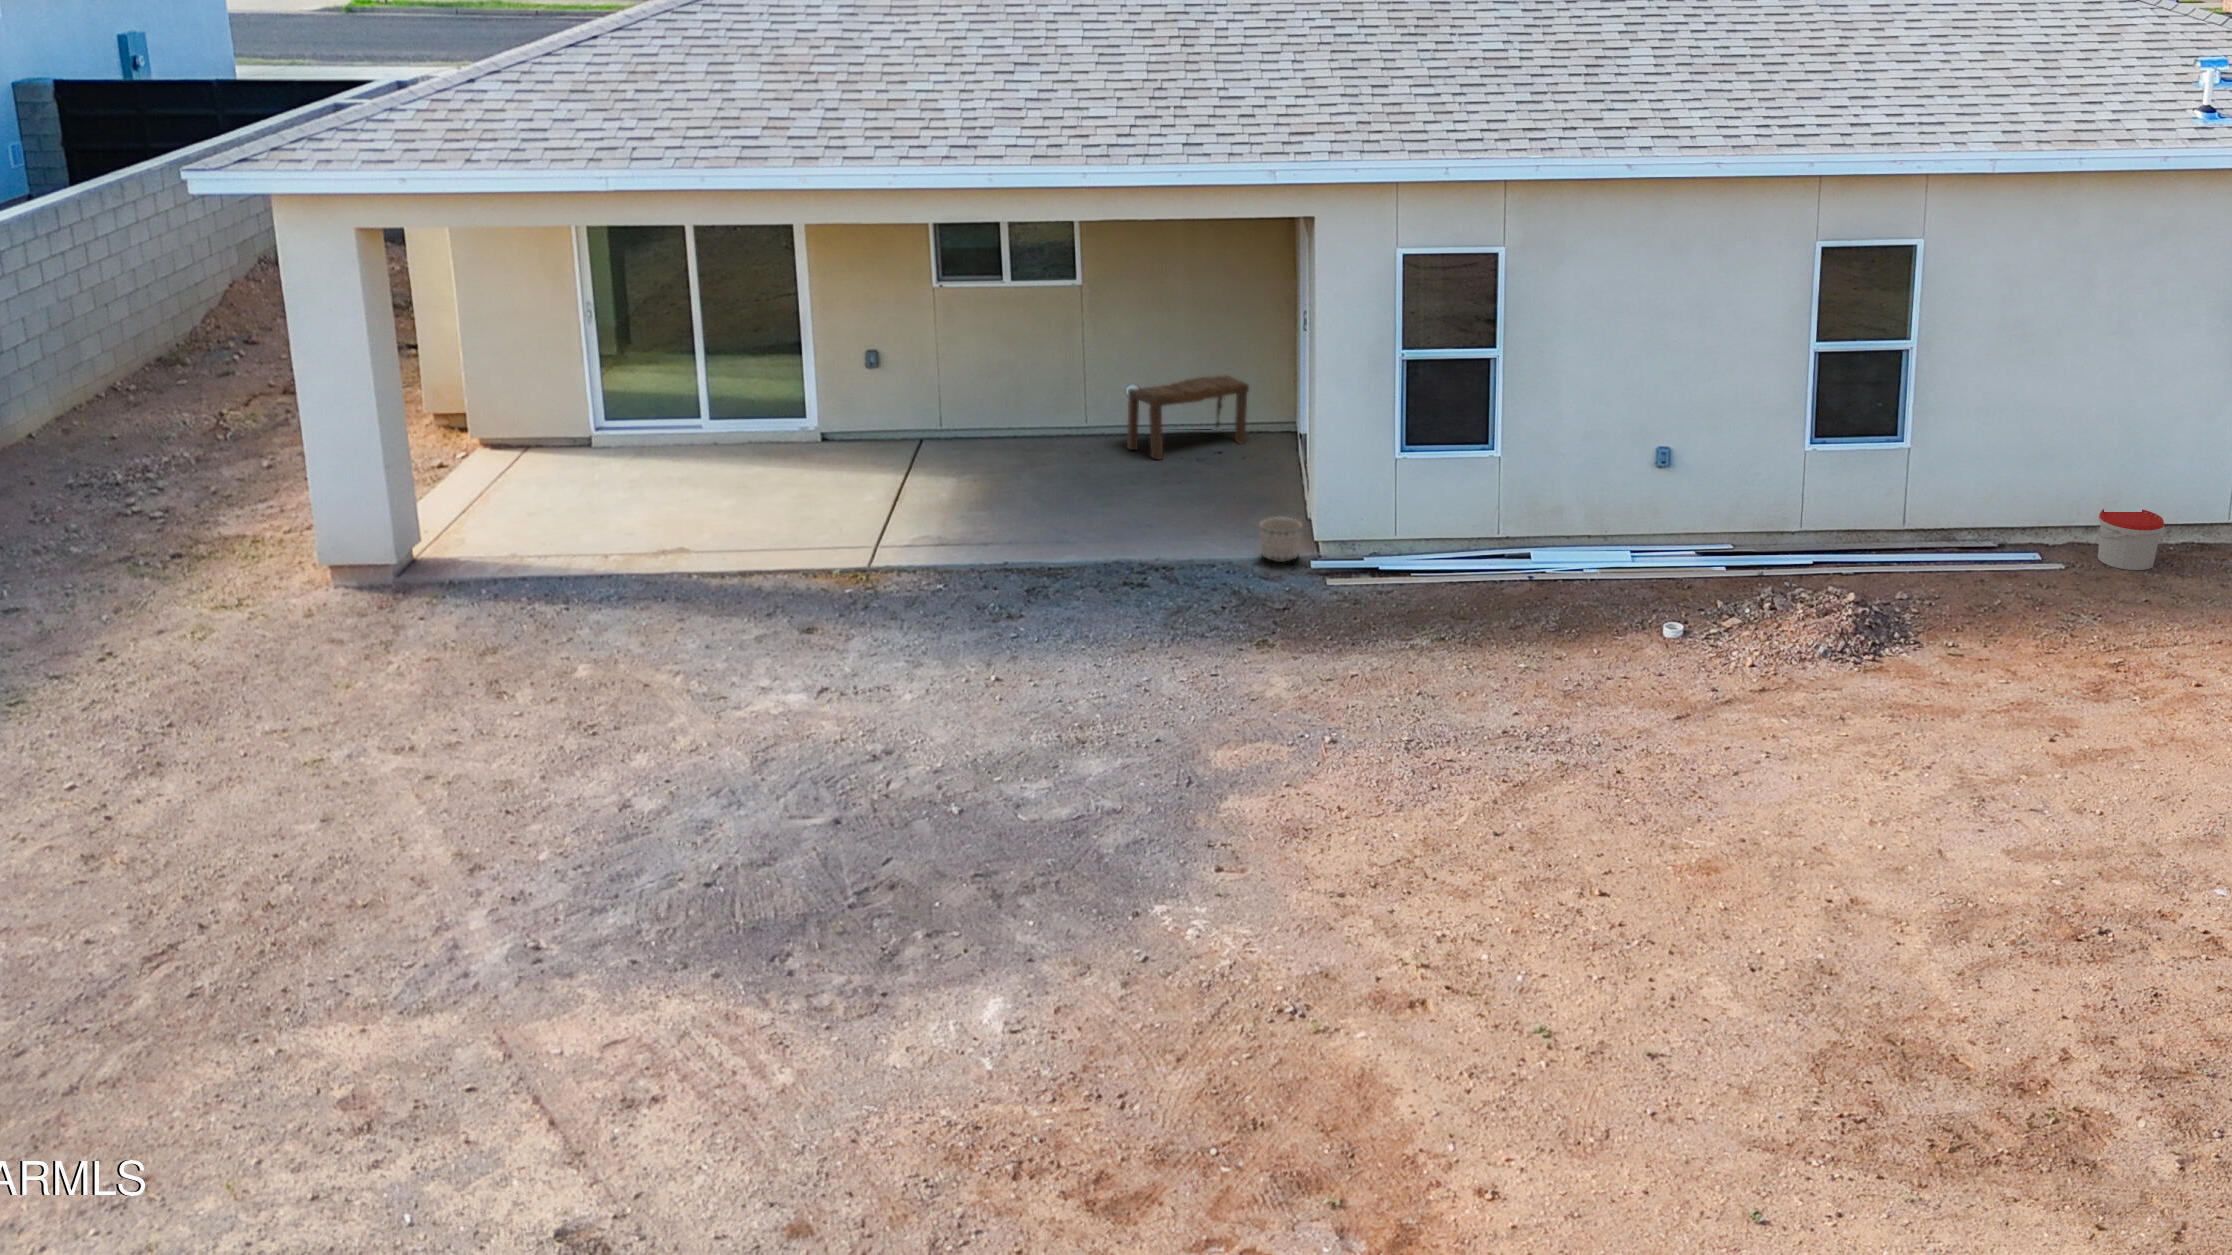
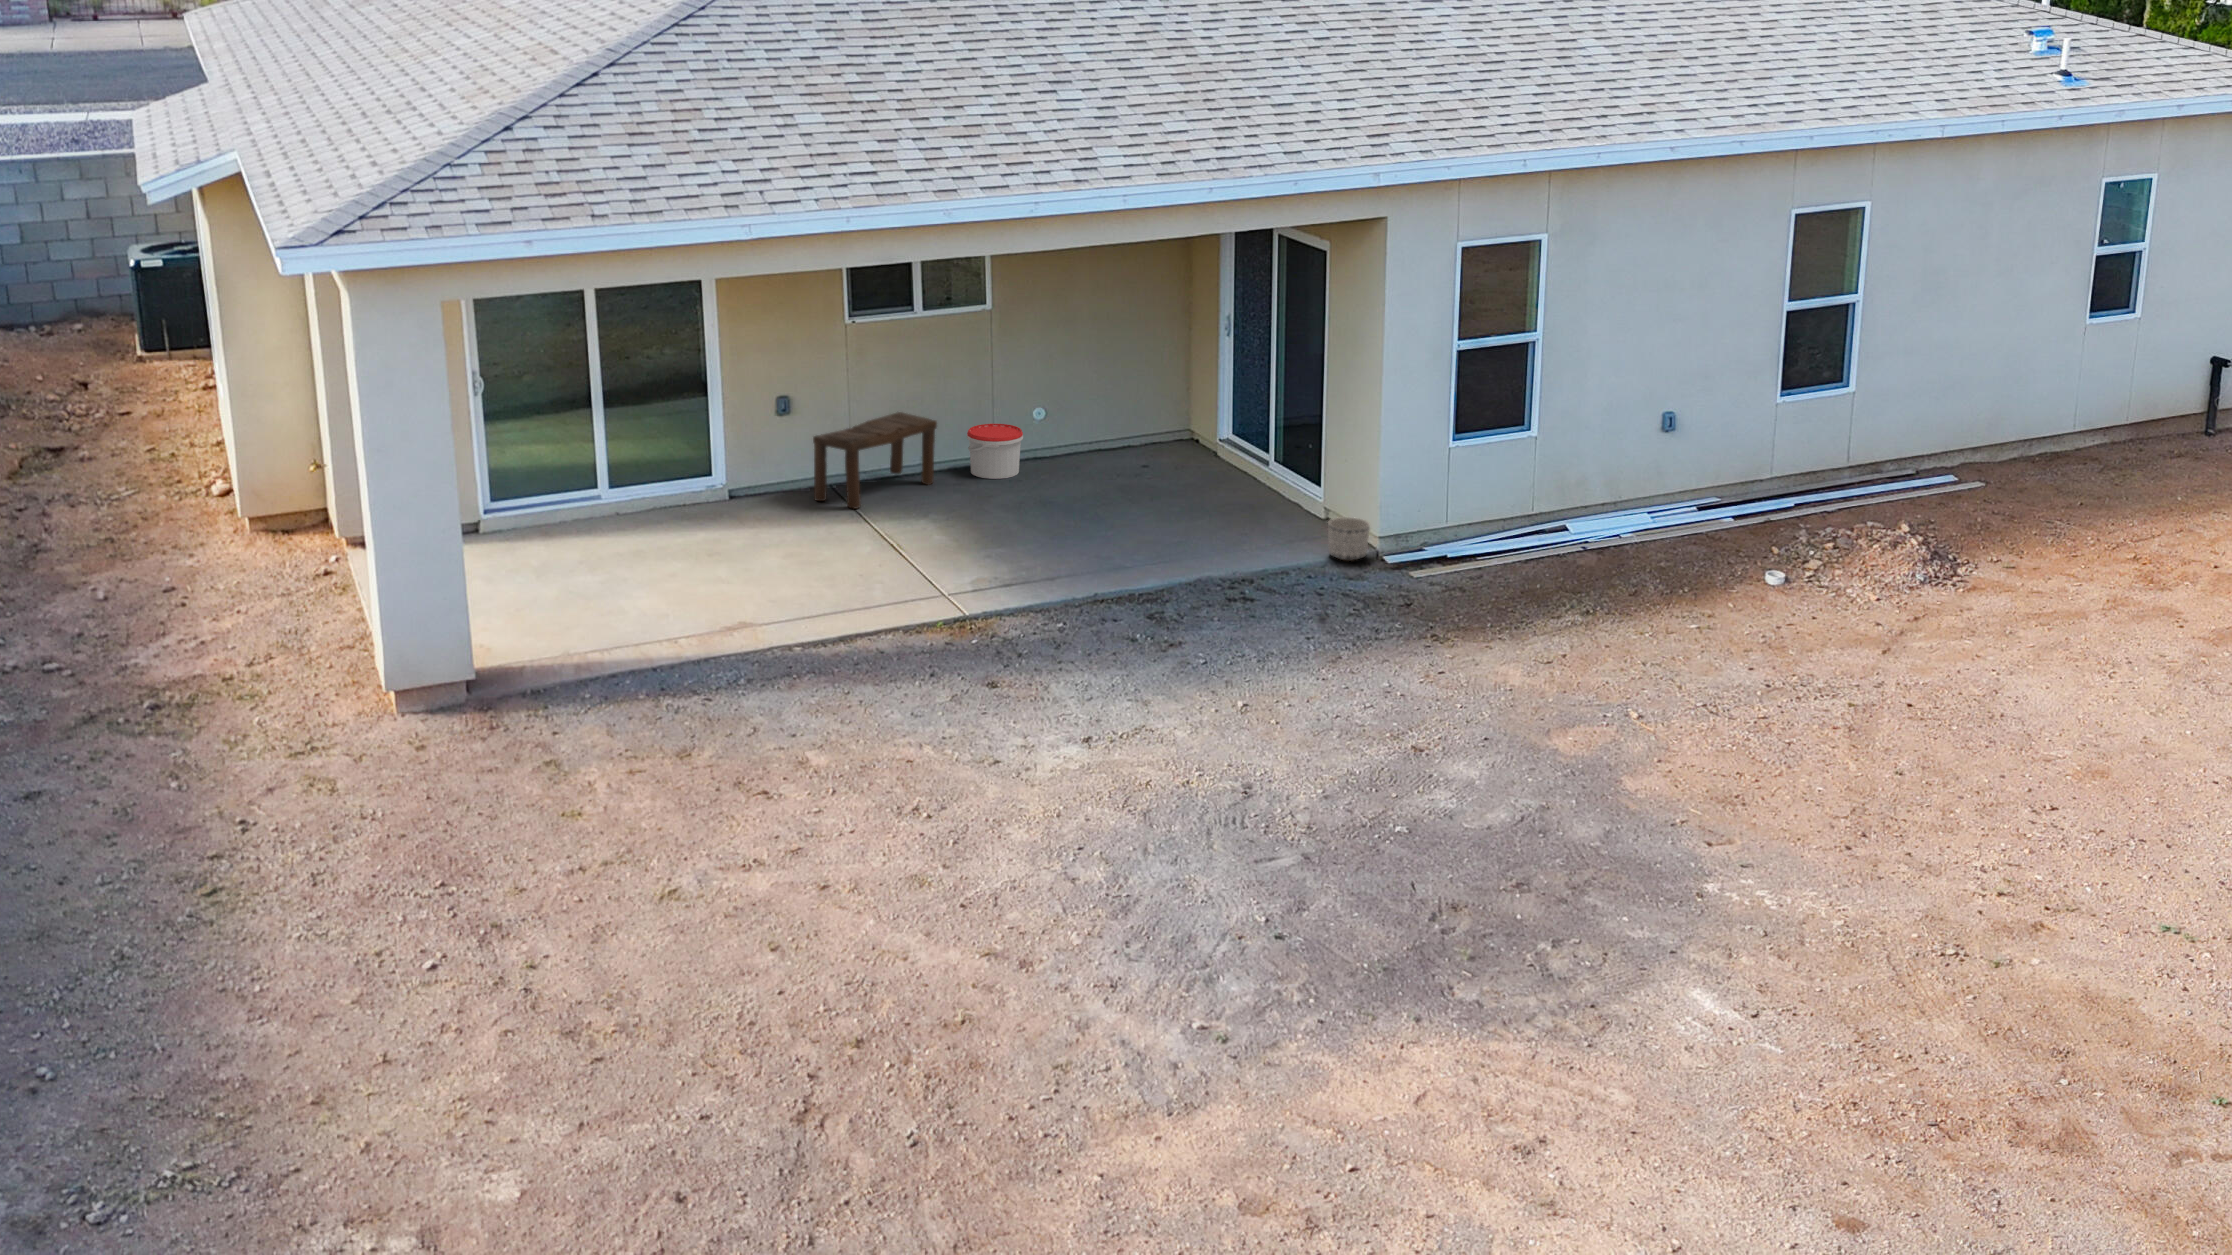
bench: present [1127,375,1249,460] -> present [813,412,937,509]
bucket: present [2098,509,2164,570] -> present [967,424,1023,479]

